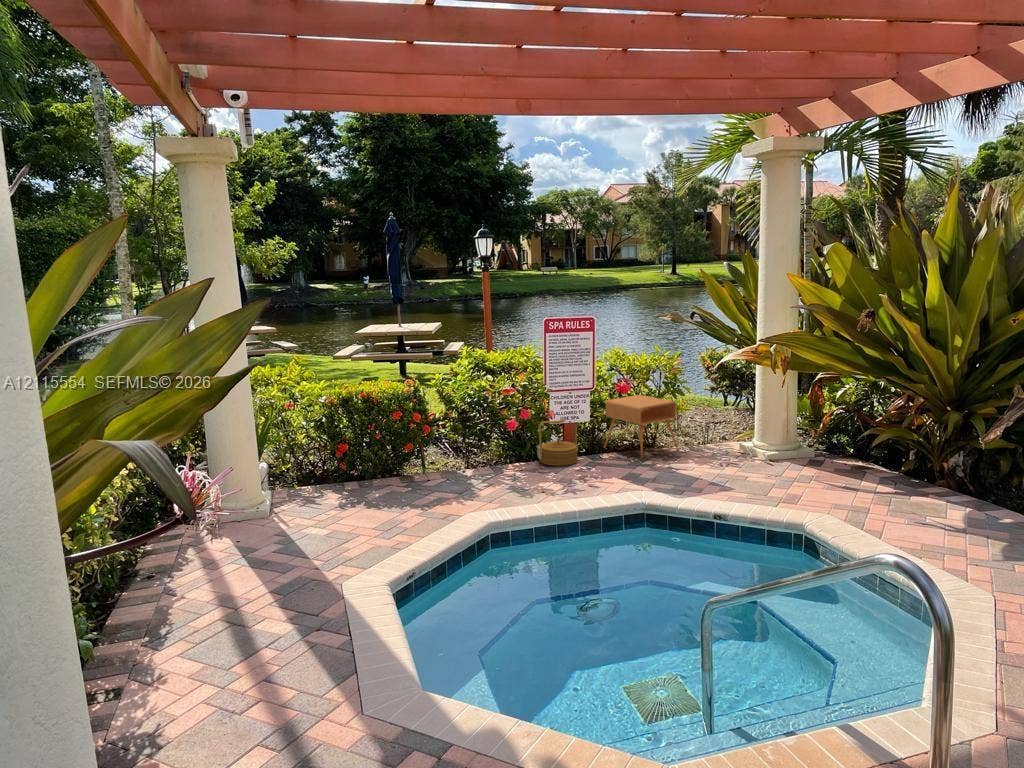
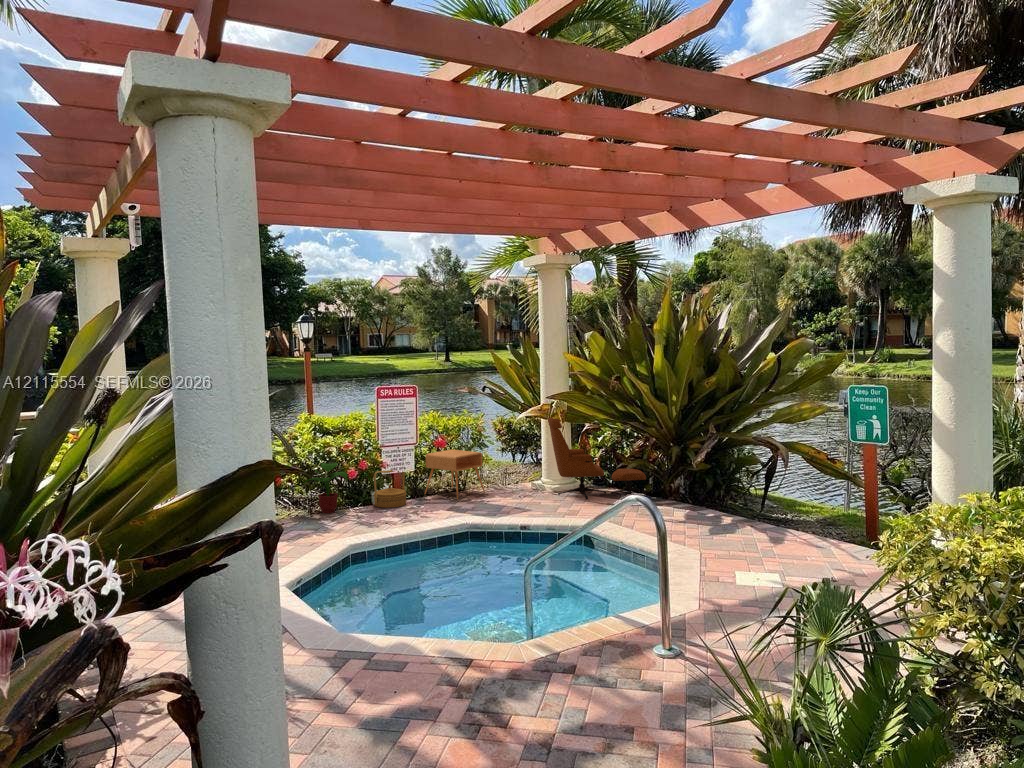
lounge chair: none [765,360,903,474] -> present [548,416,646,499]
potted plant: none [445,408,510,468] -> present [294,463,348,513]

